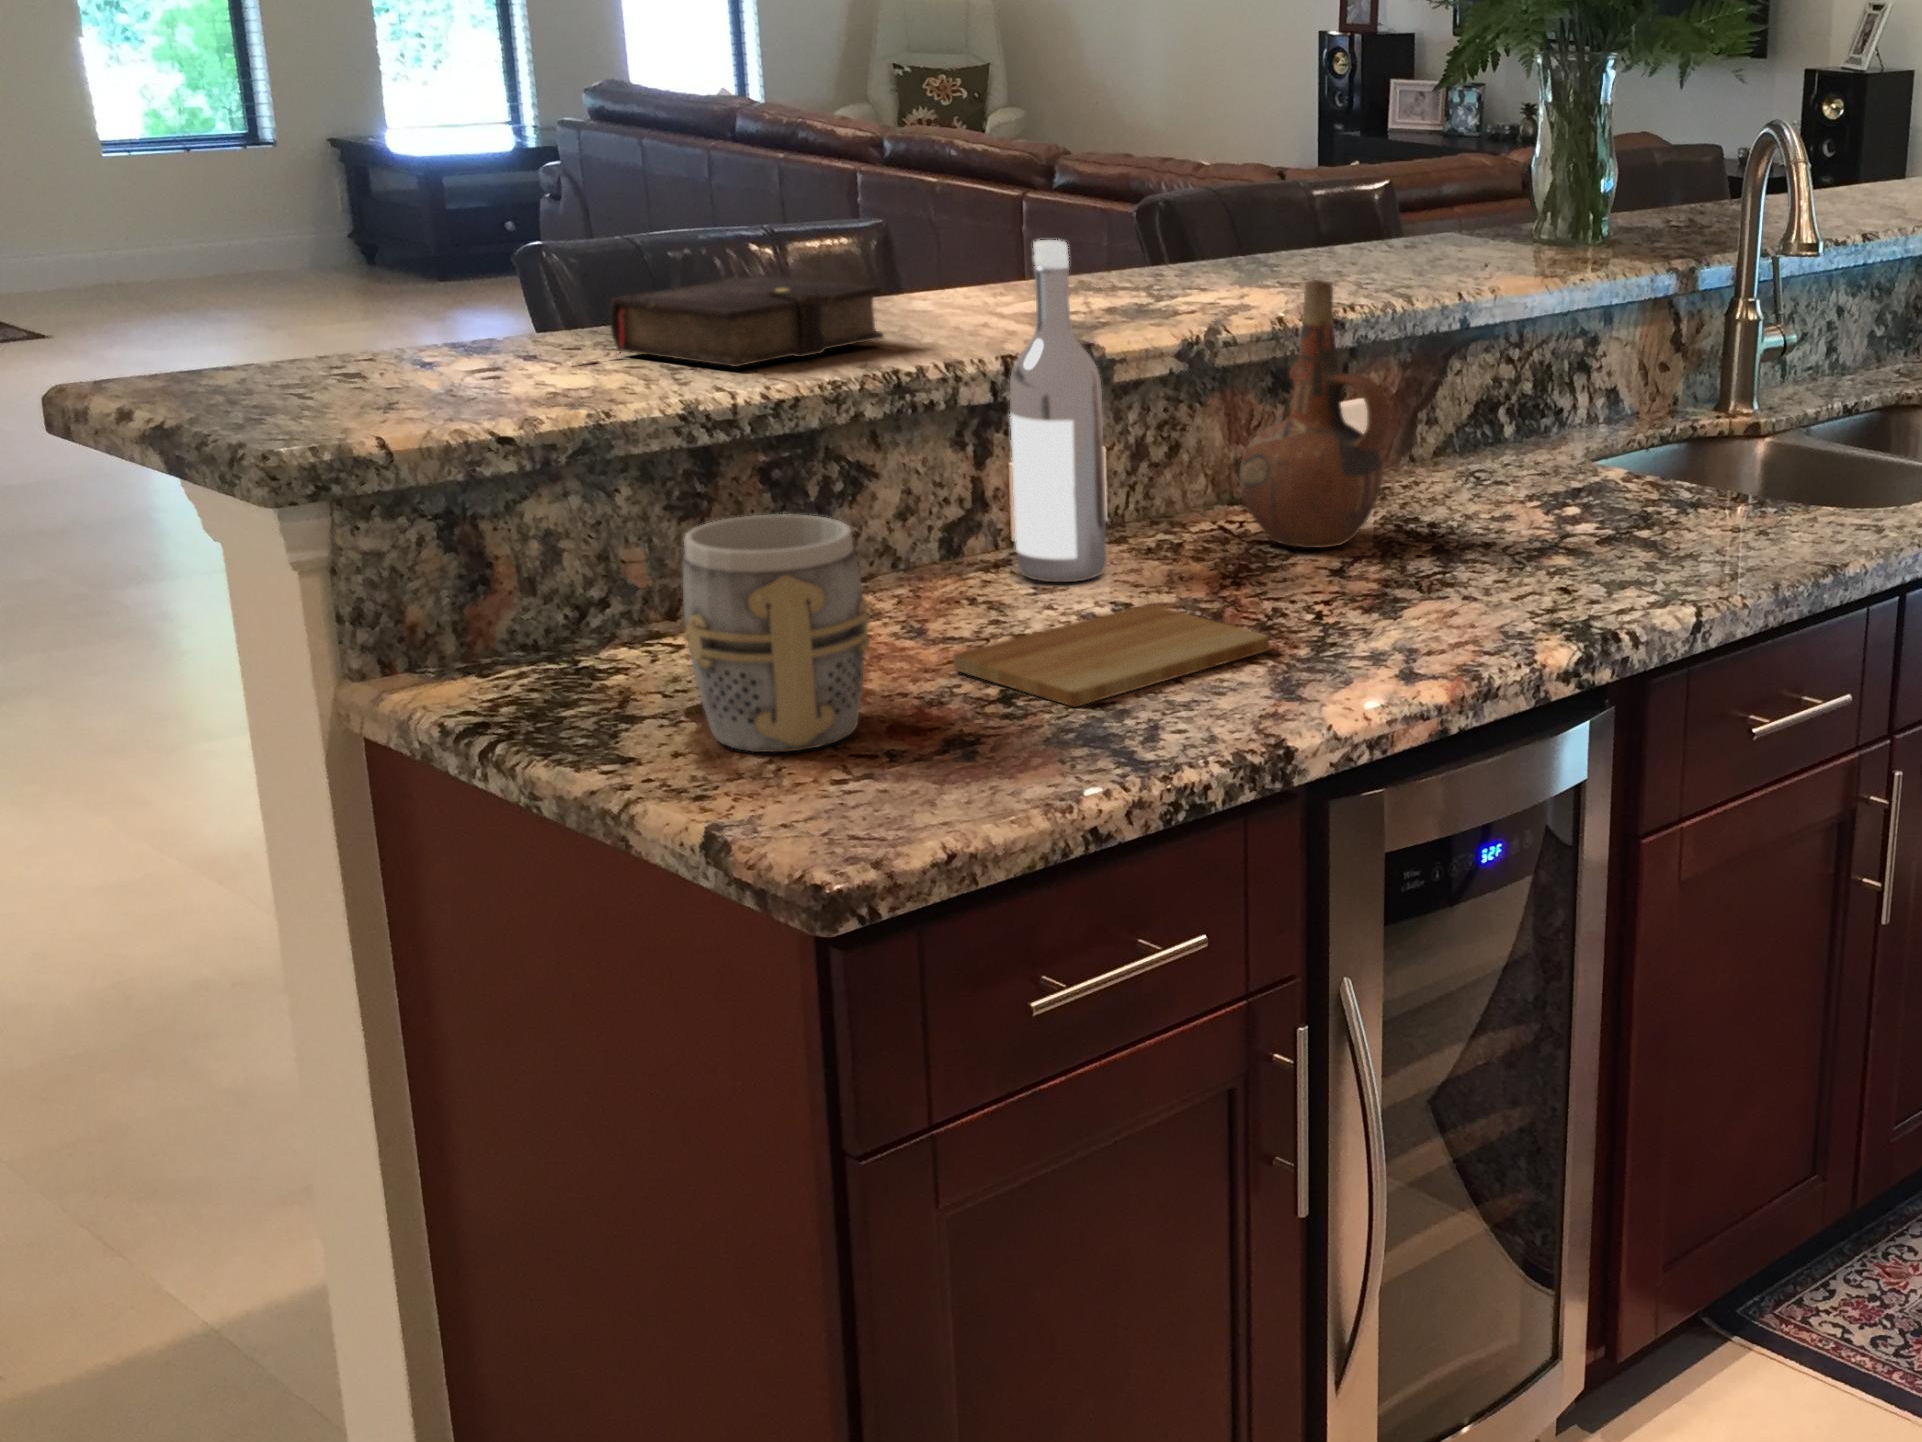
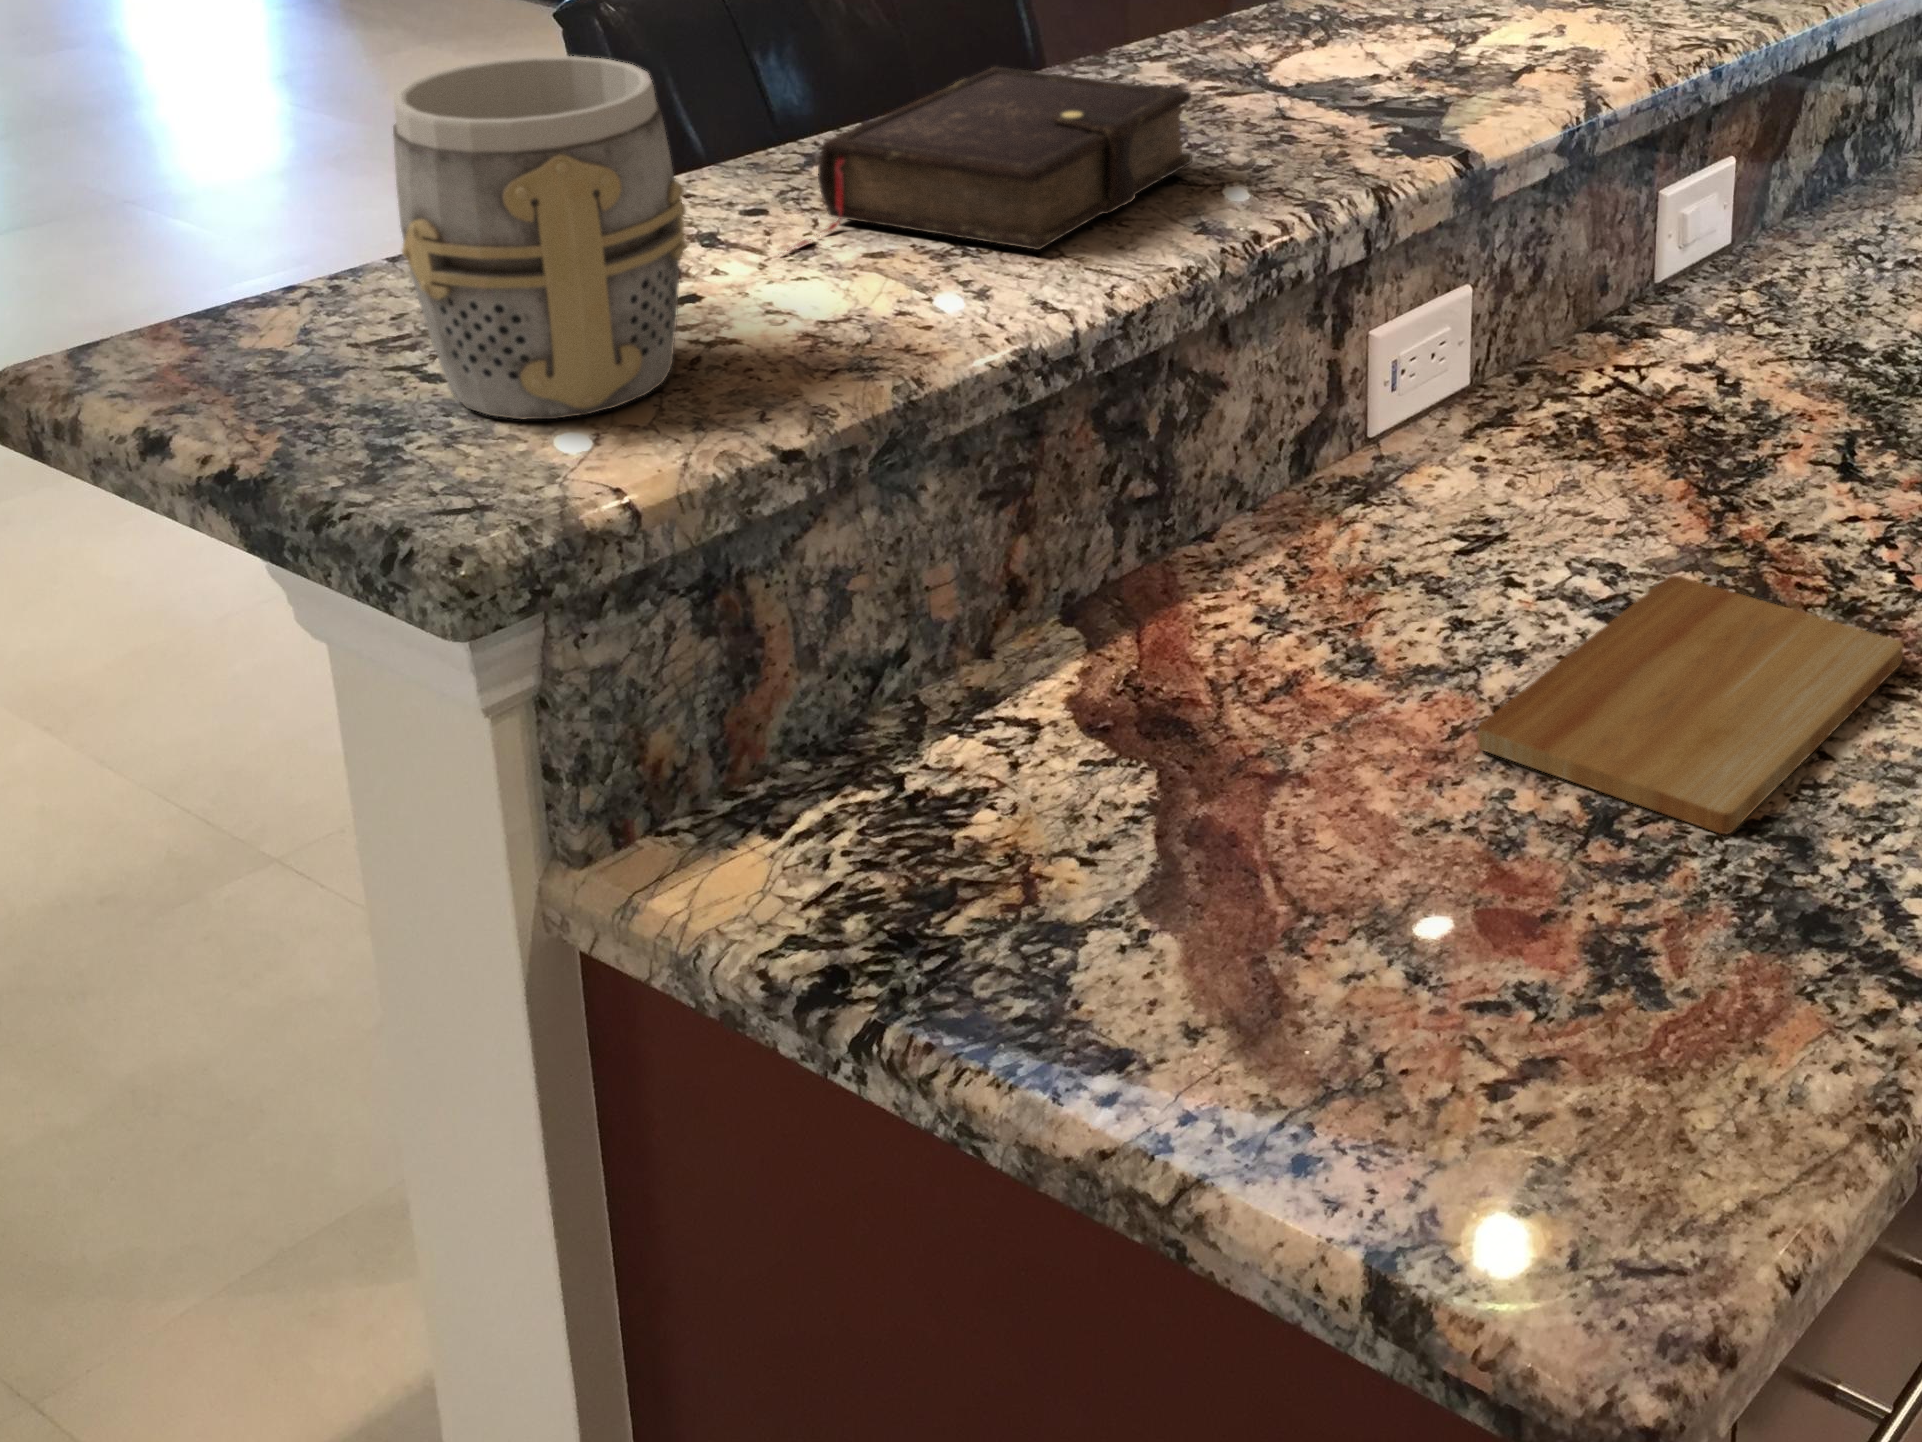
wine bottle: present [1010,240,1107,582] -> none [1404,29,1538,513]
ceramic pitcher: present [1239,280,1390,548] -> none [1656,45,1877,412]
mug: present [683,514,870,752] -> present [393,56,687,420]

